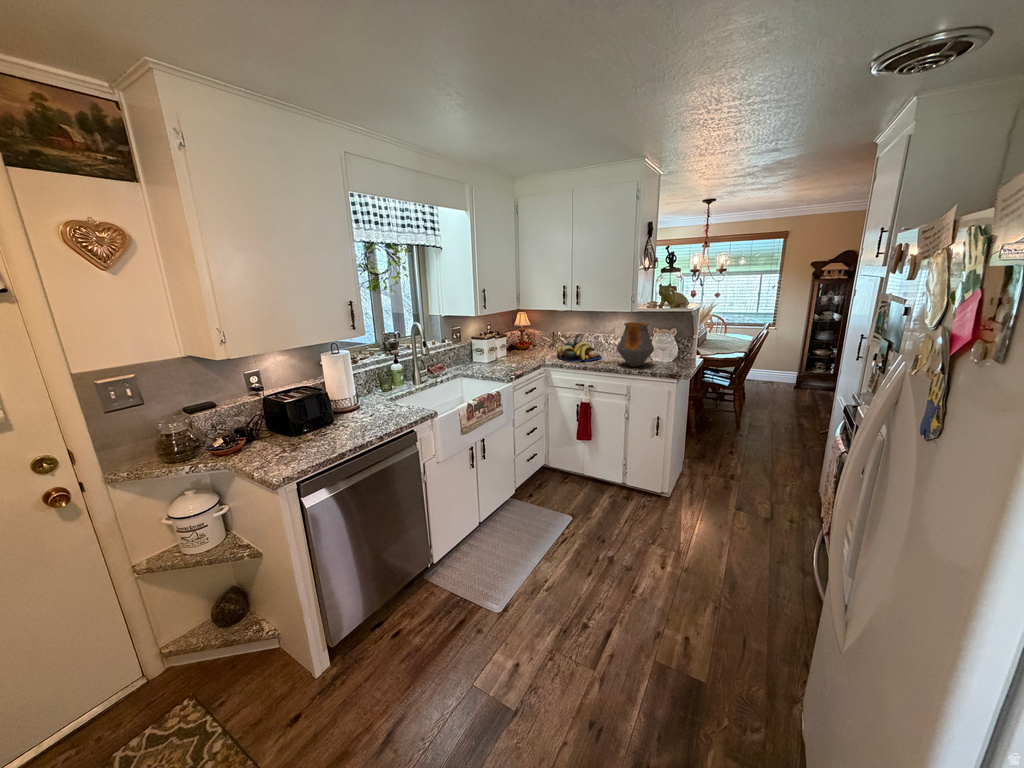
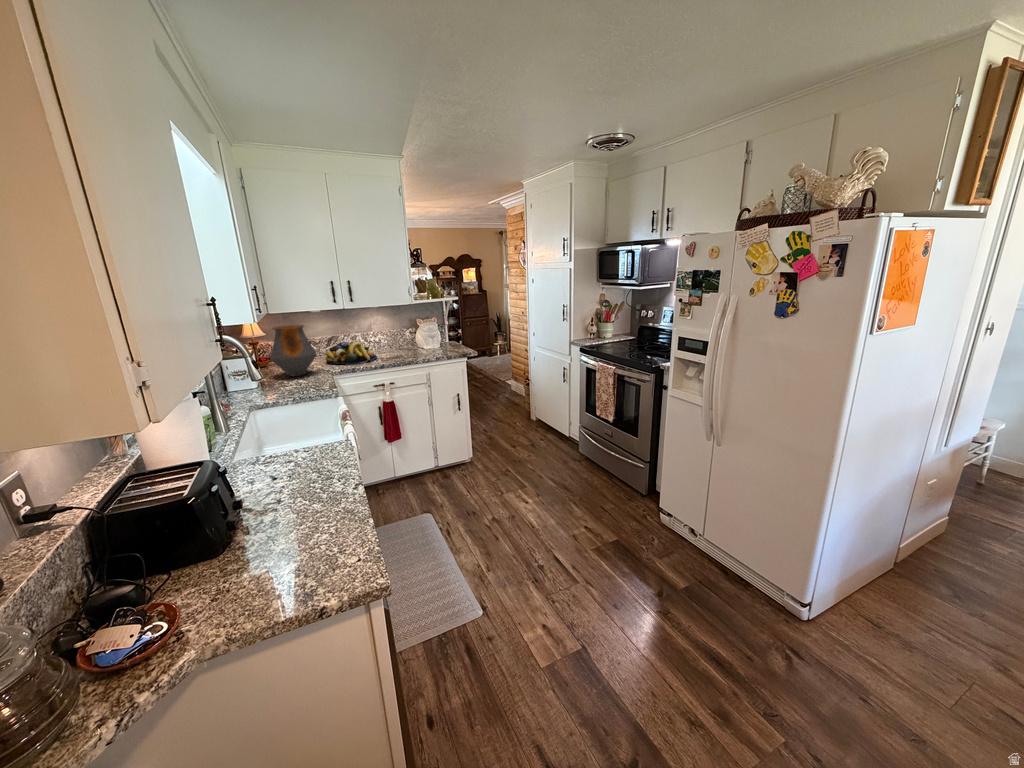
vase: present [617,322,654,367] -> present [270,324,316,376]

